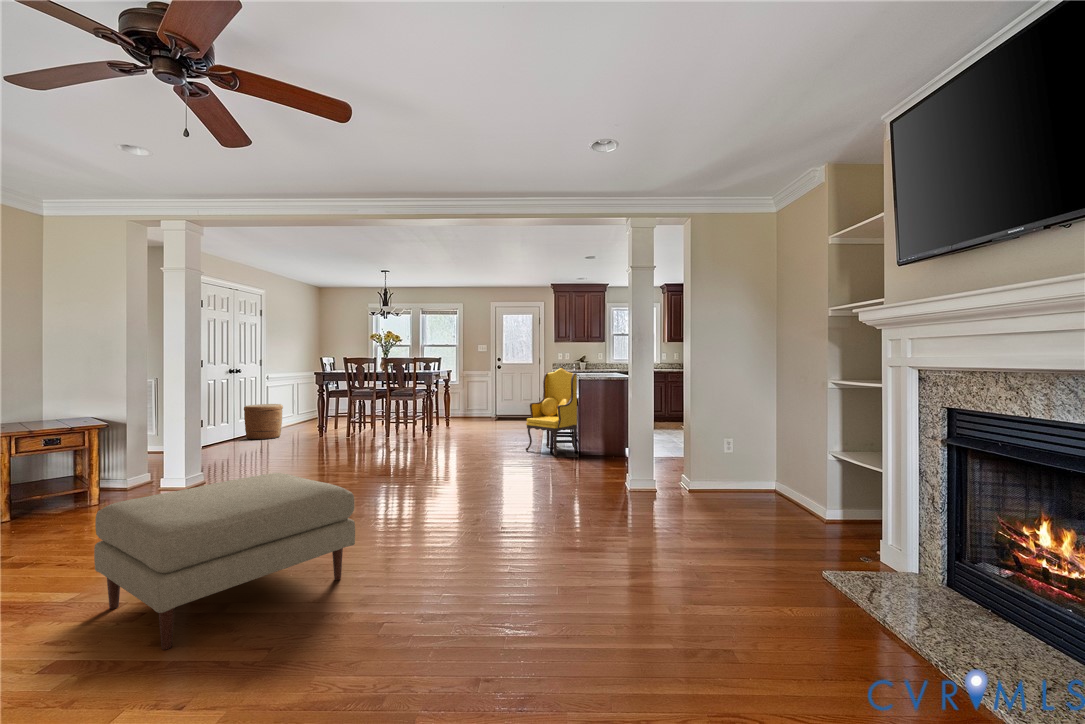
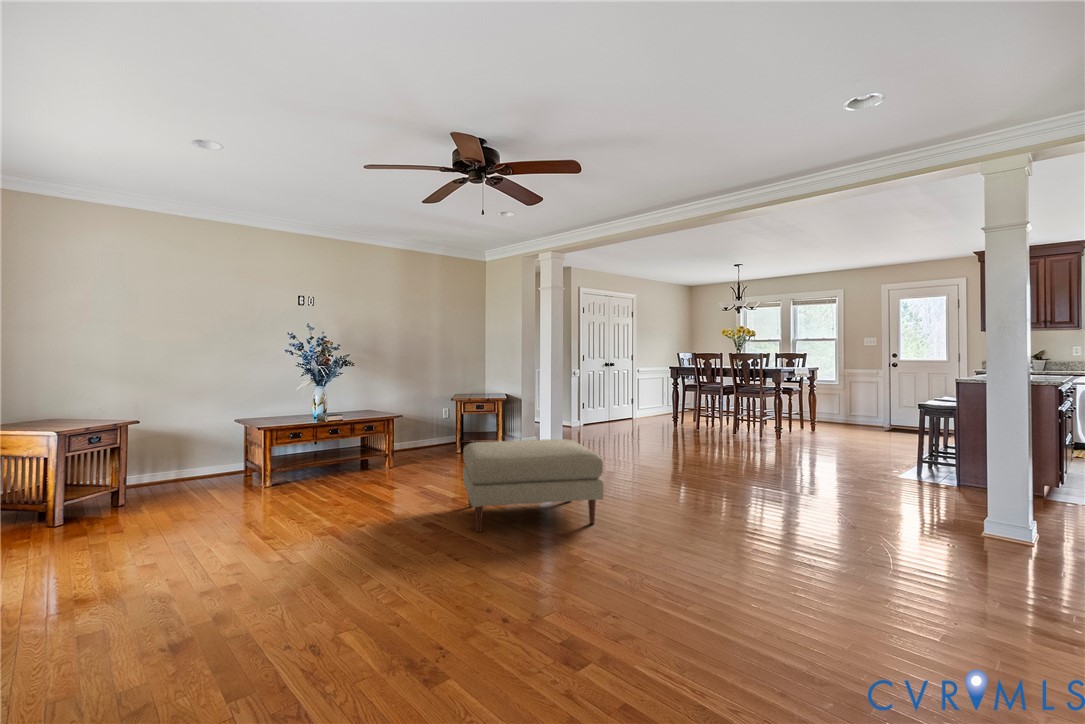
armchair: present [526,368,577,456] -> none [877,366,954,475]
woven basket: present [244,404,283,439] -> none [616,394,647,425]

